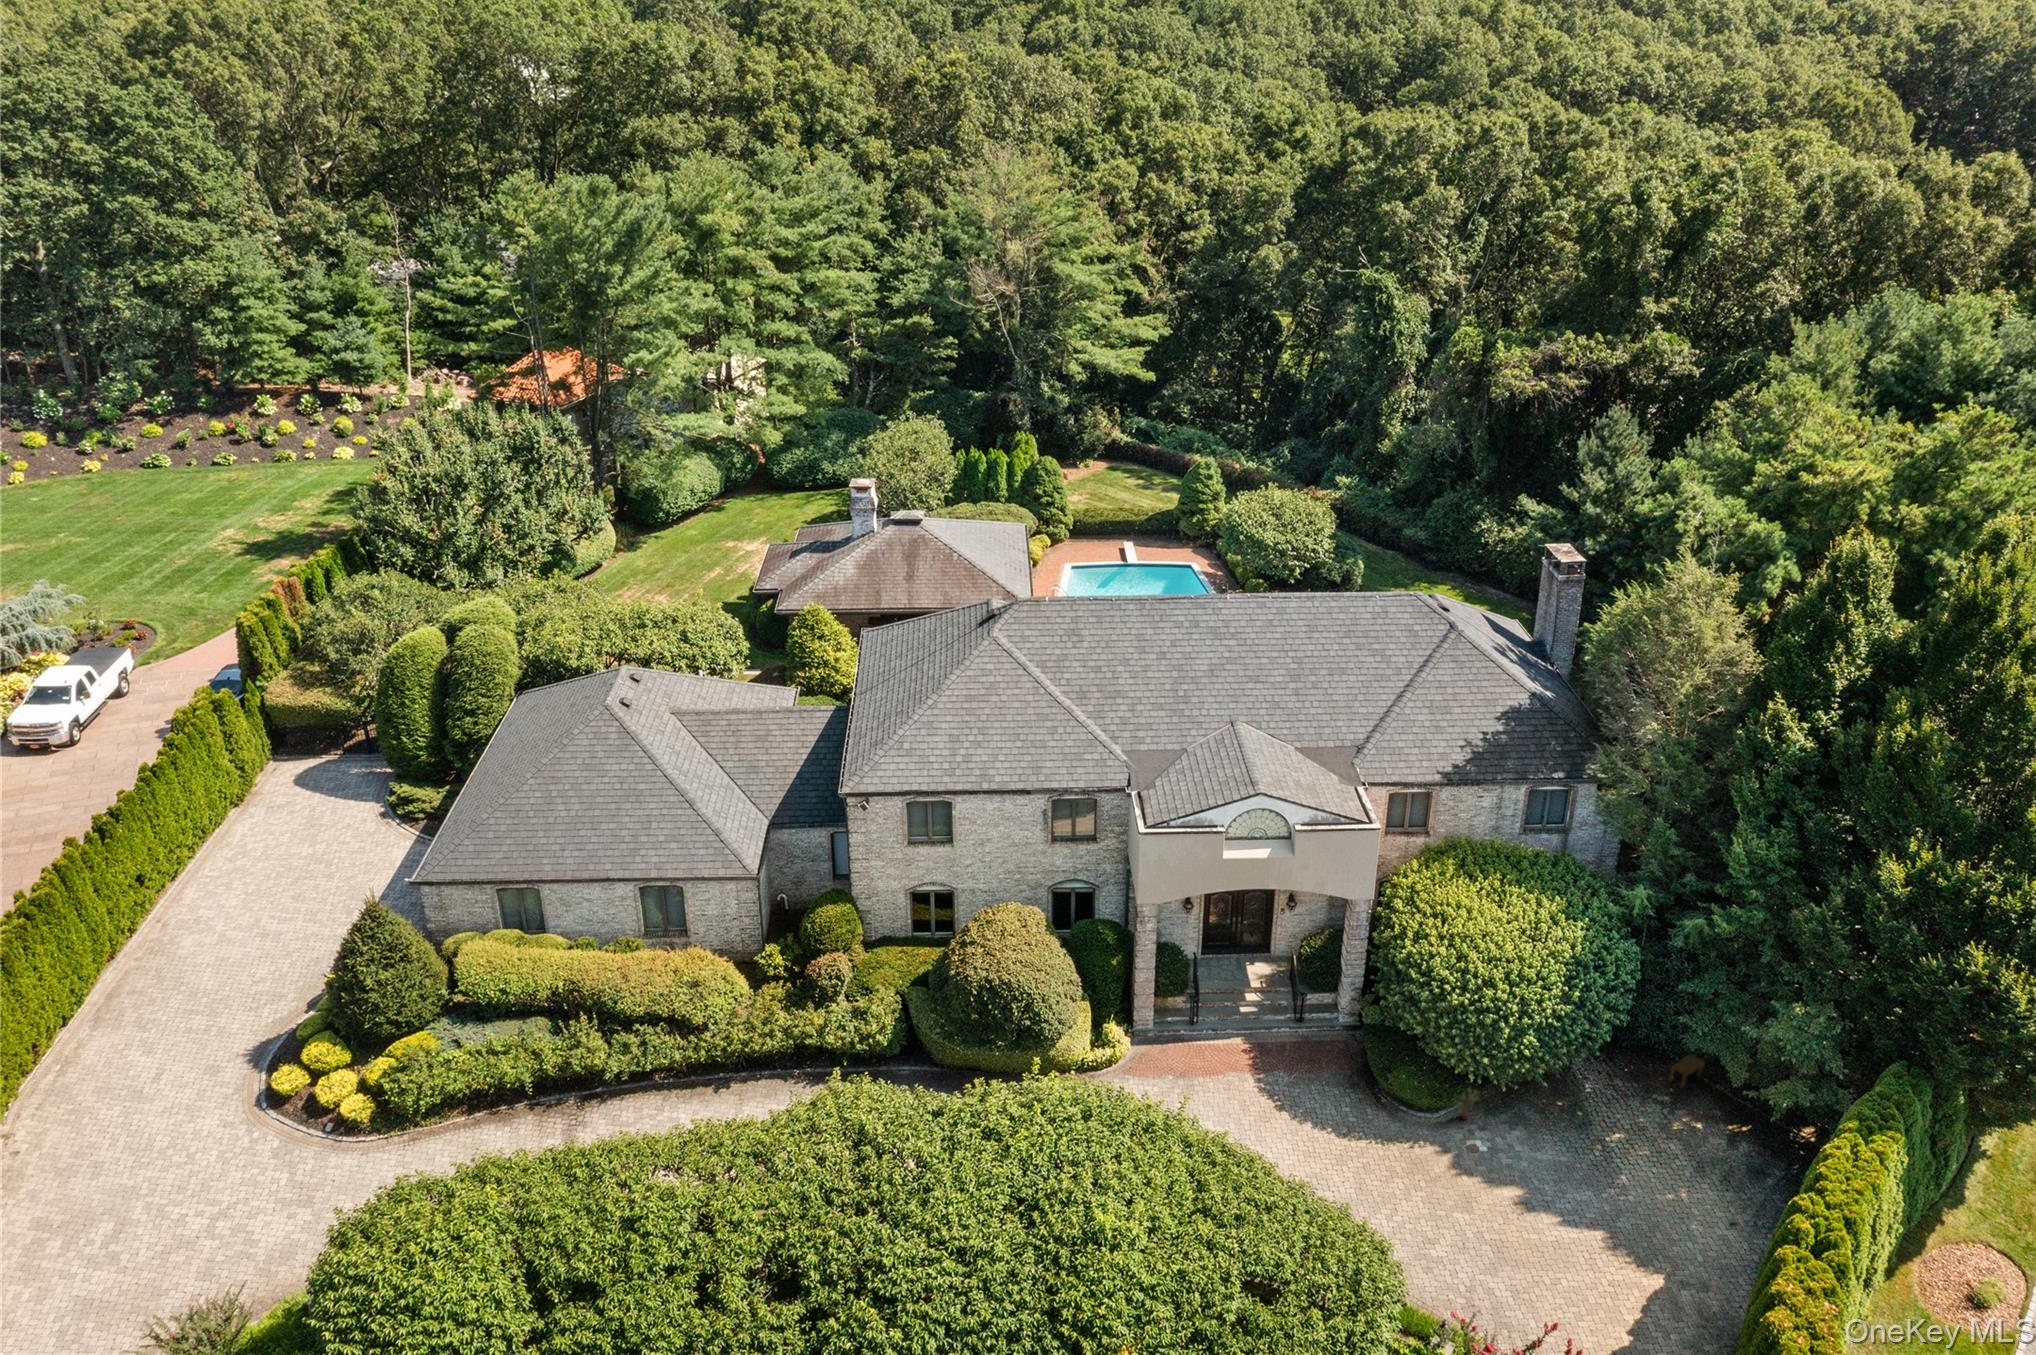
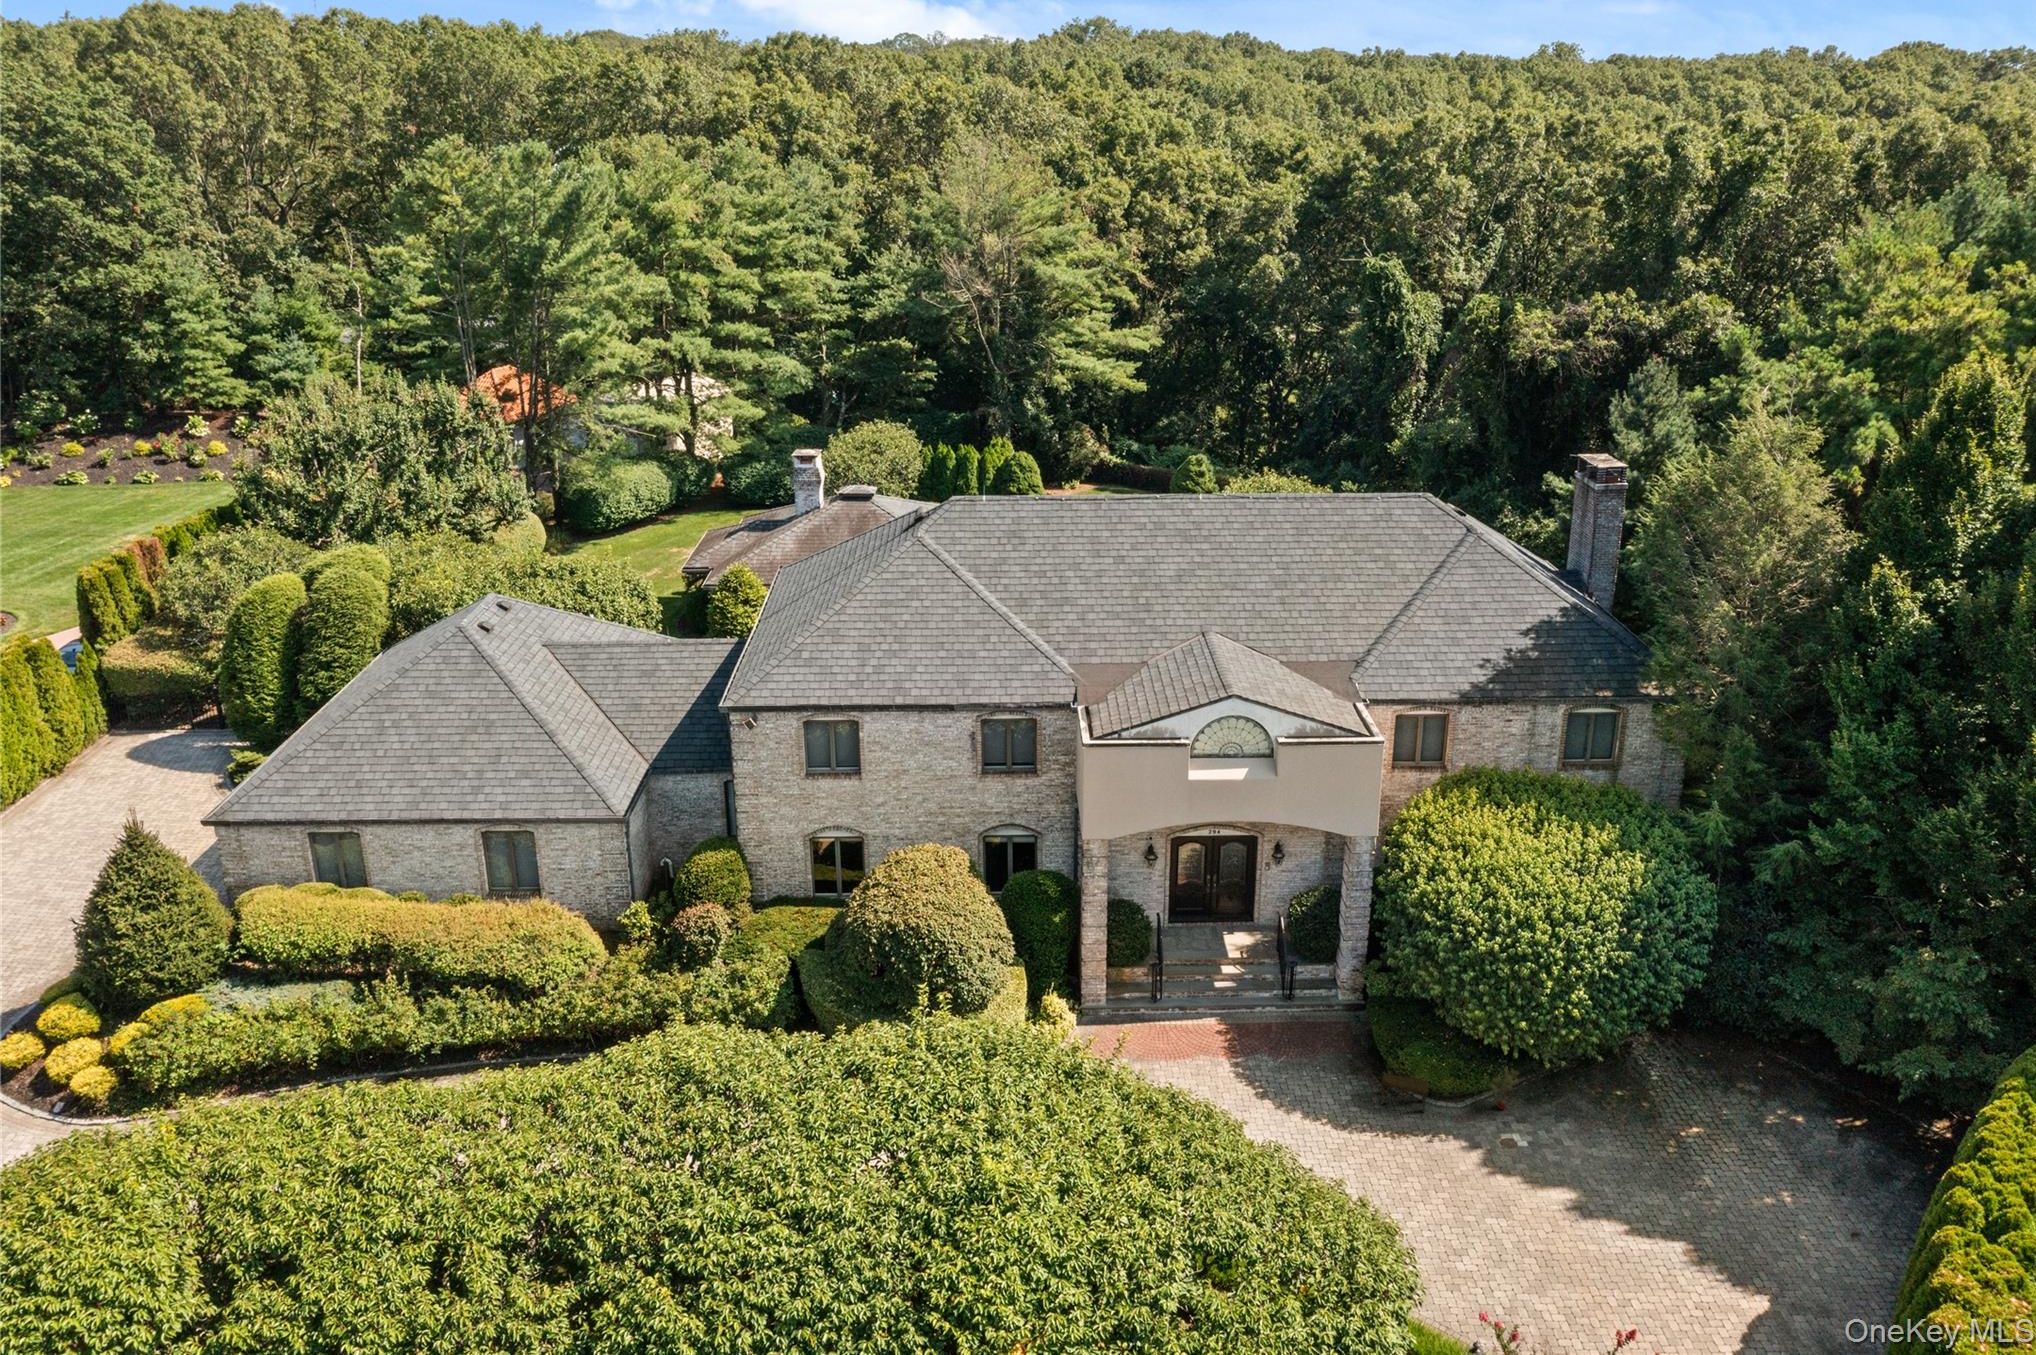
bench: present [1668,1055,1704,1088] -> present [1380,1073,1429,1112]

